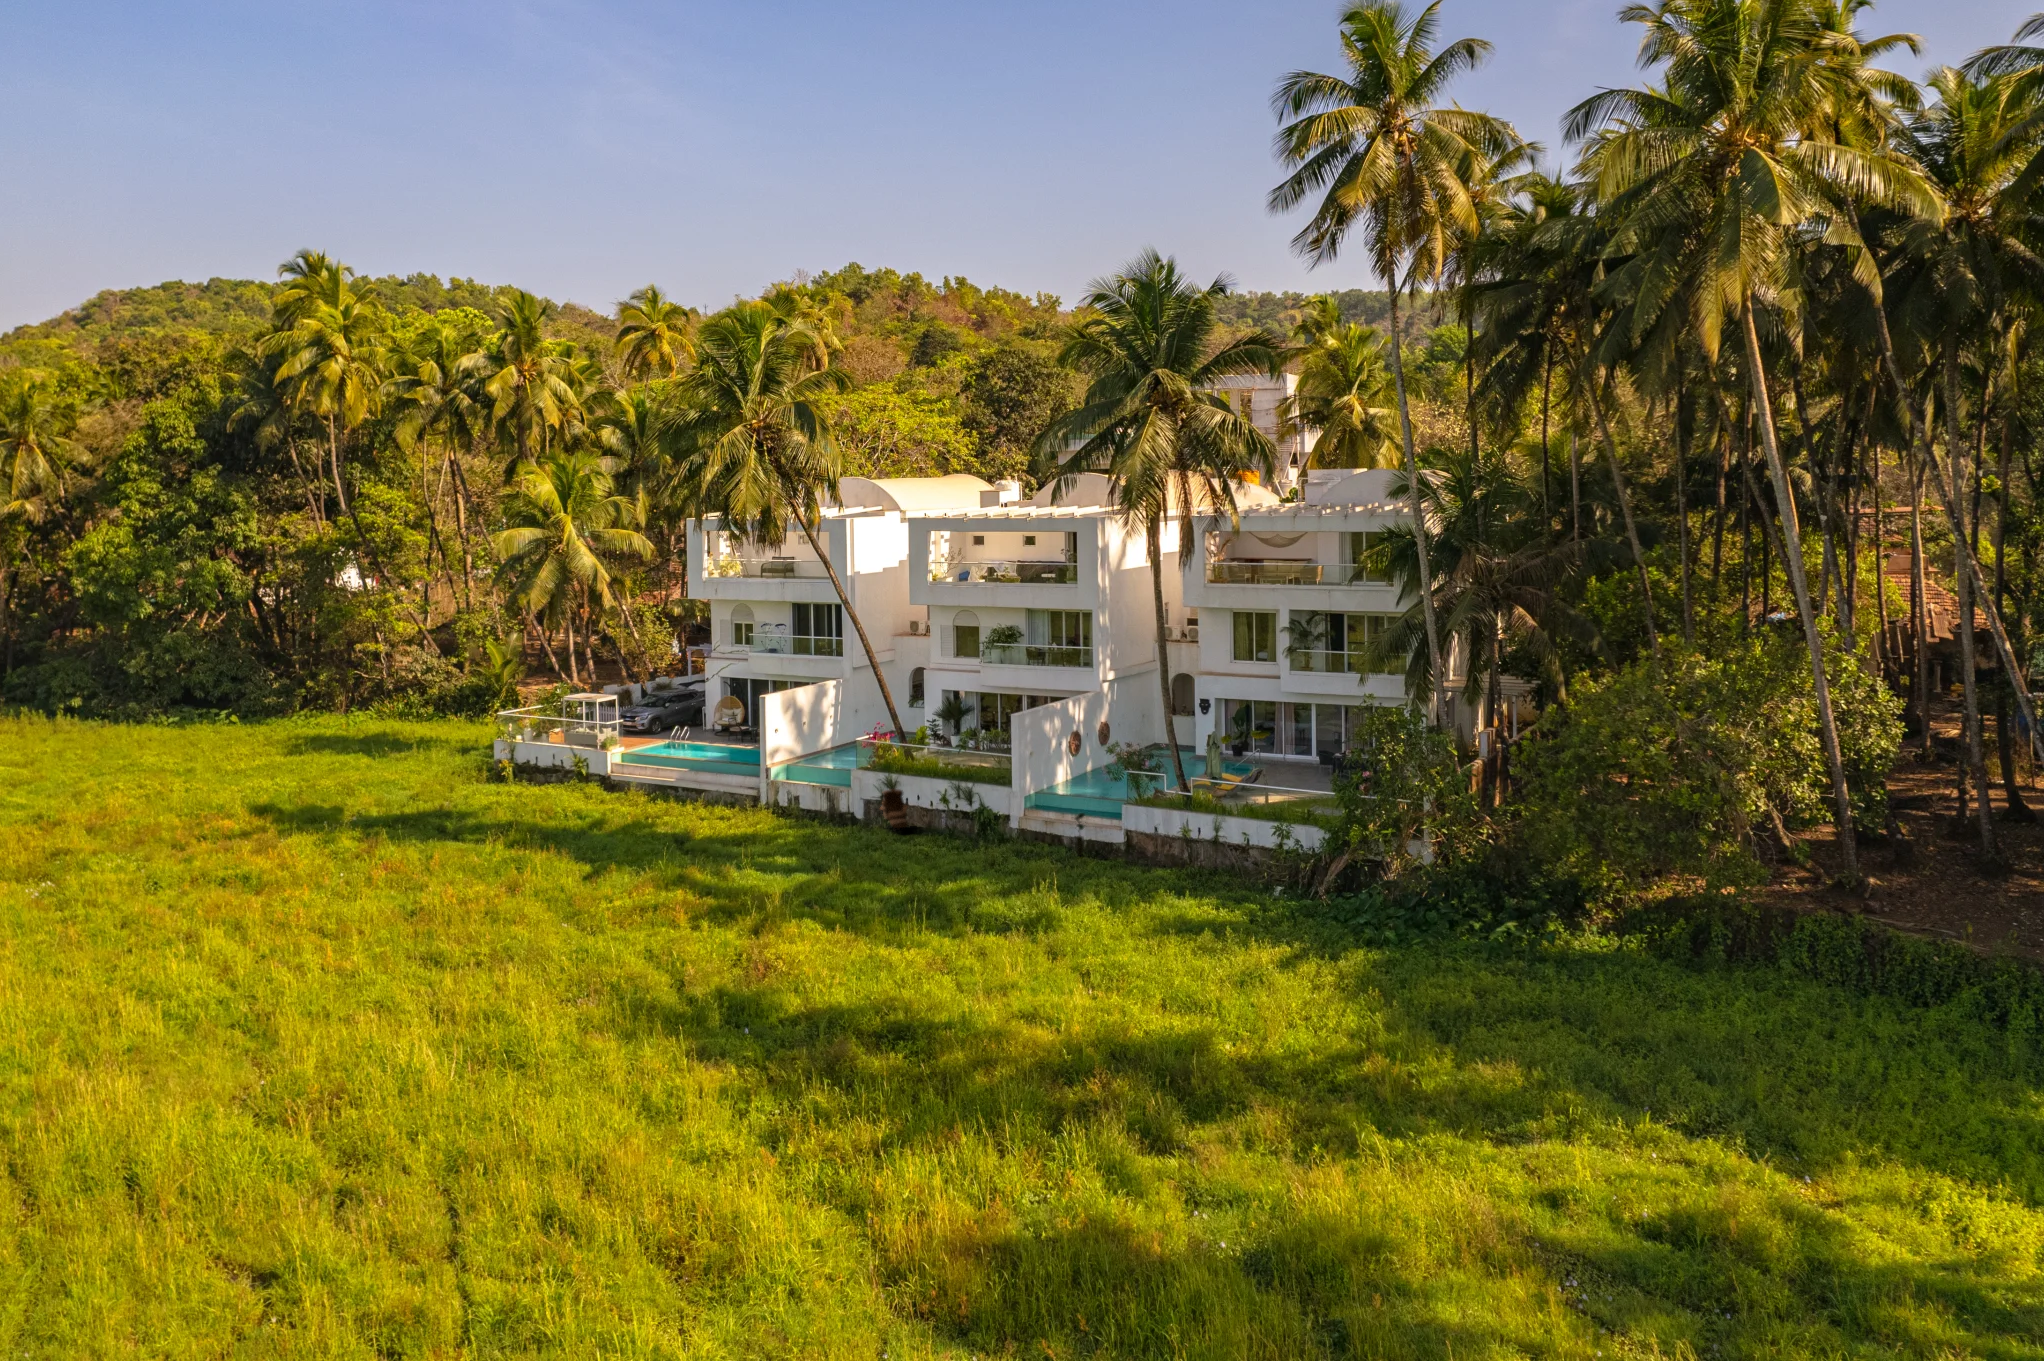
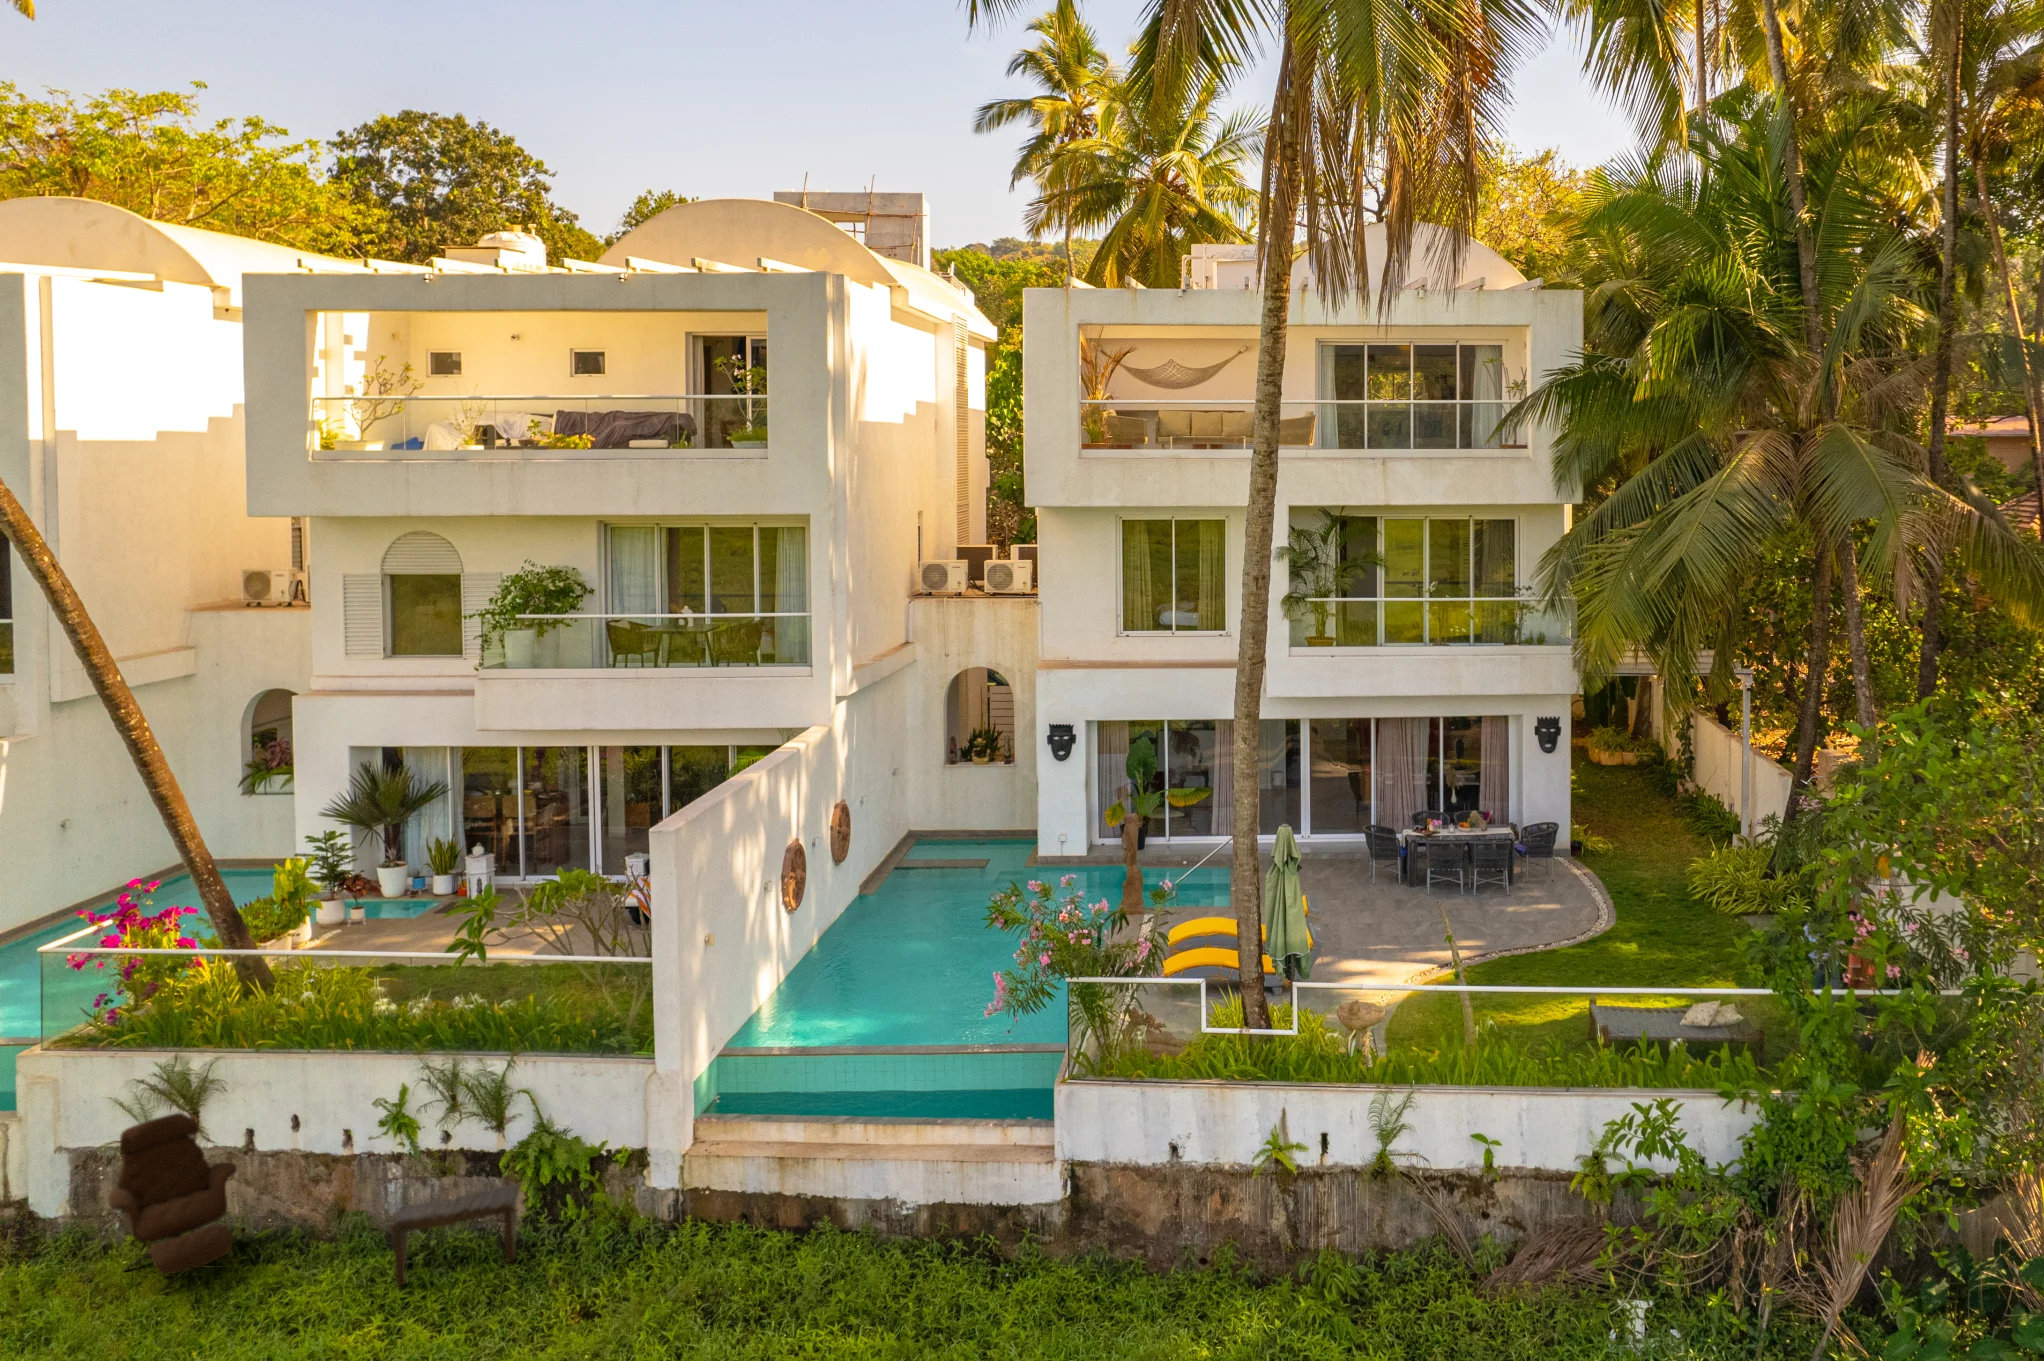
potted plant: present [1075,813,1085,856] -> none [890,1121,951,1268]
bench: none [945,820,978,840] -> present [391,1184,519,1286]

